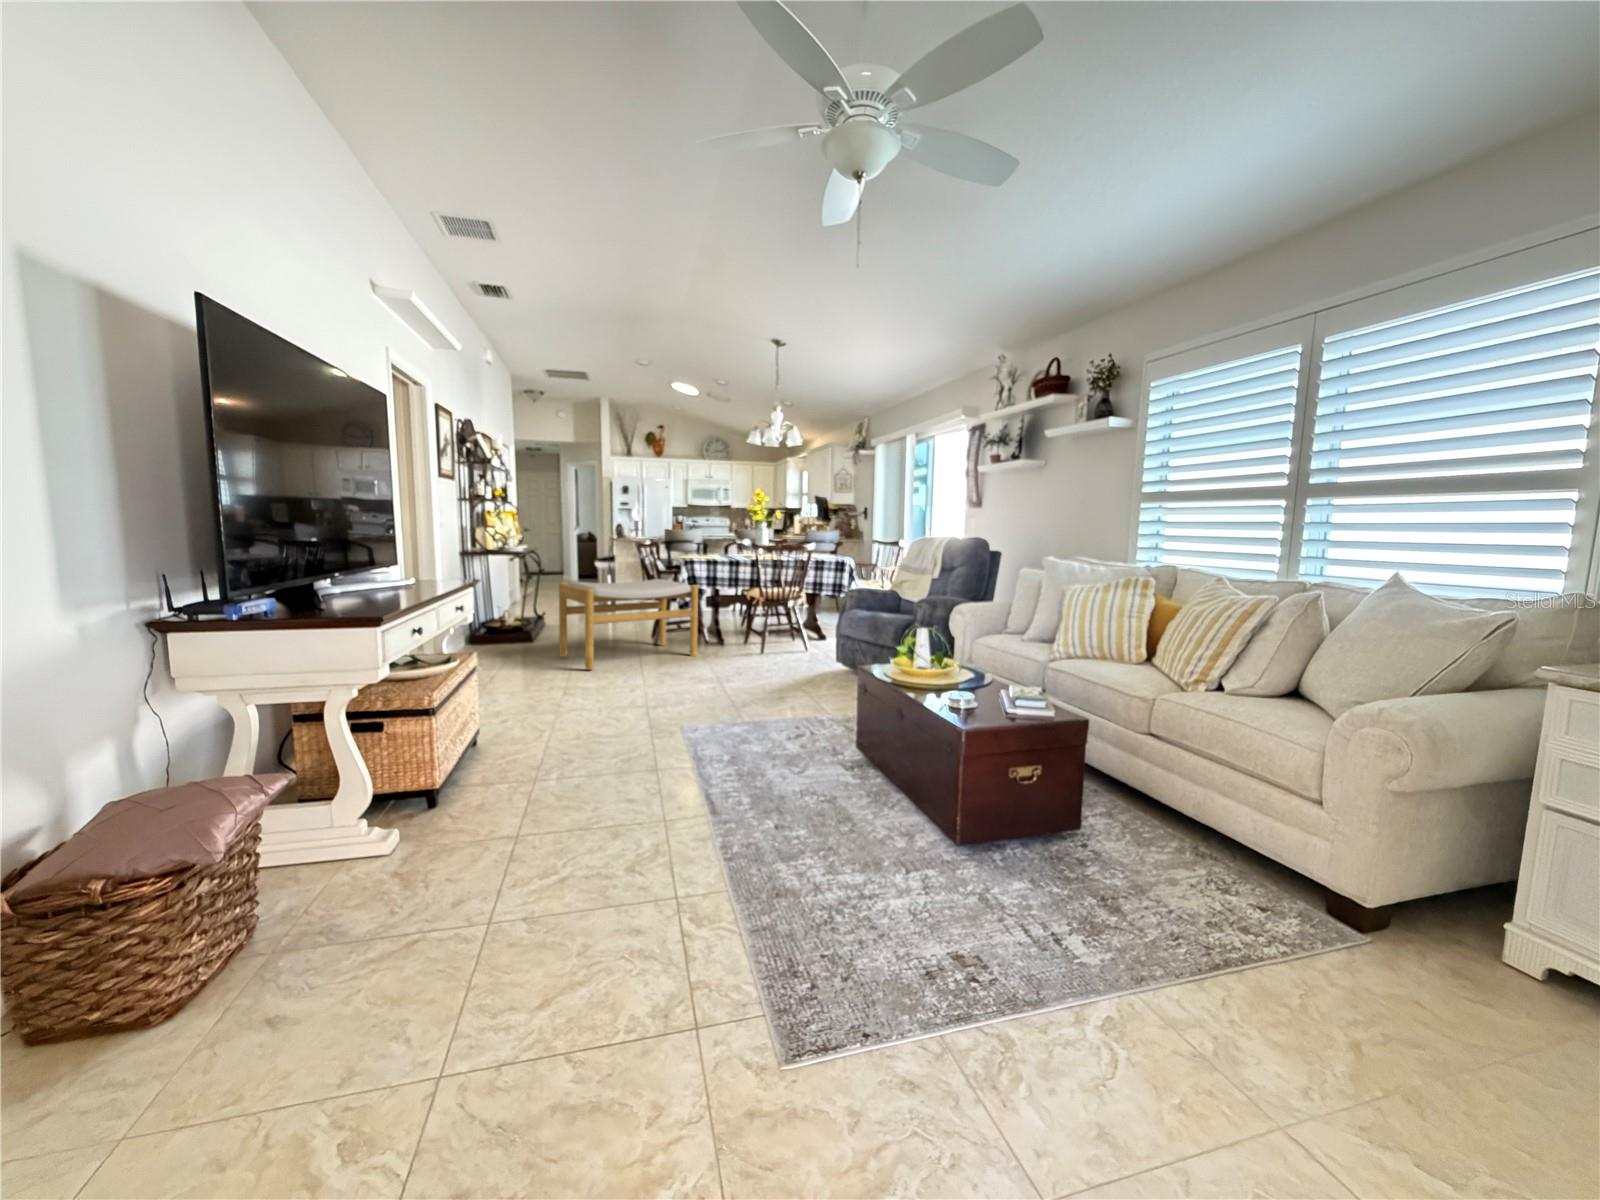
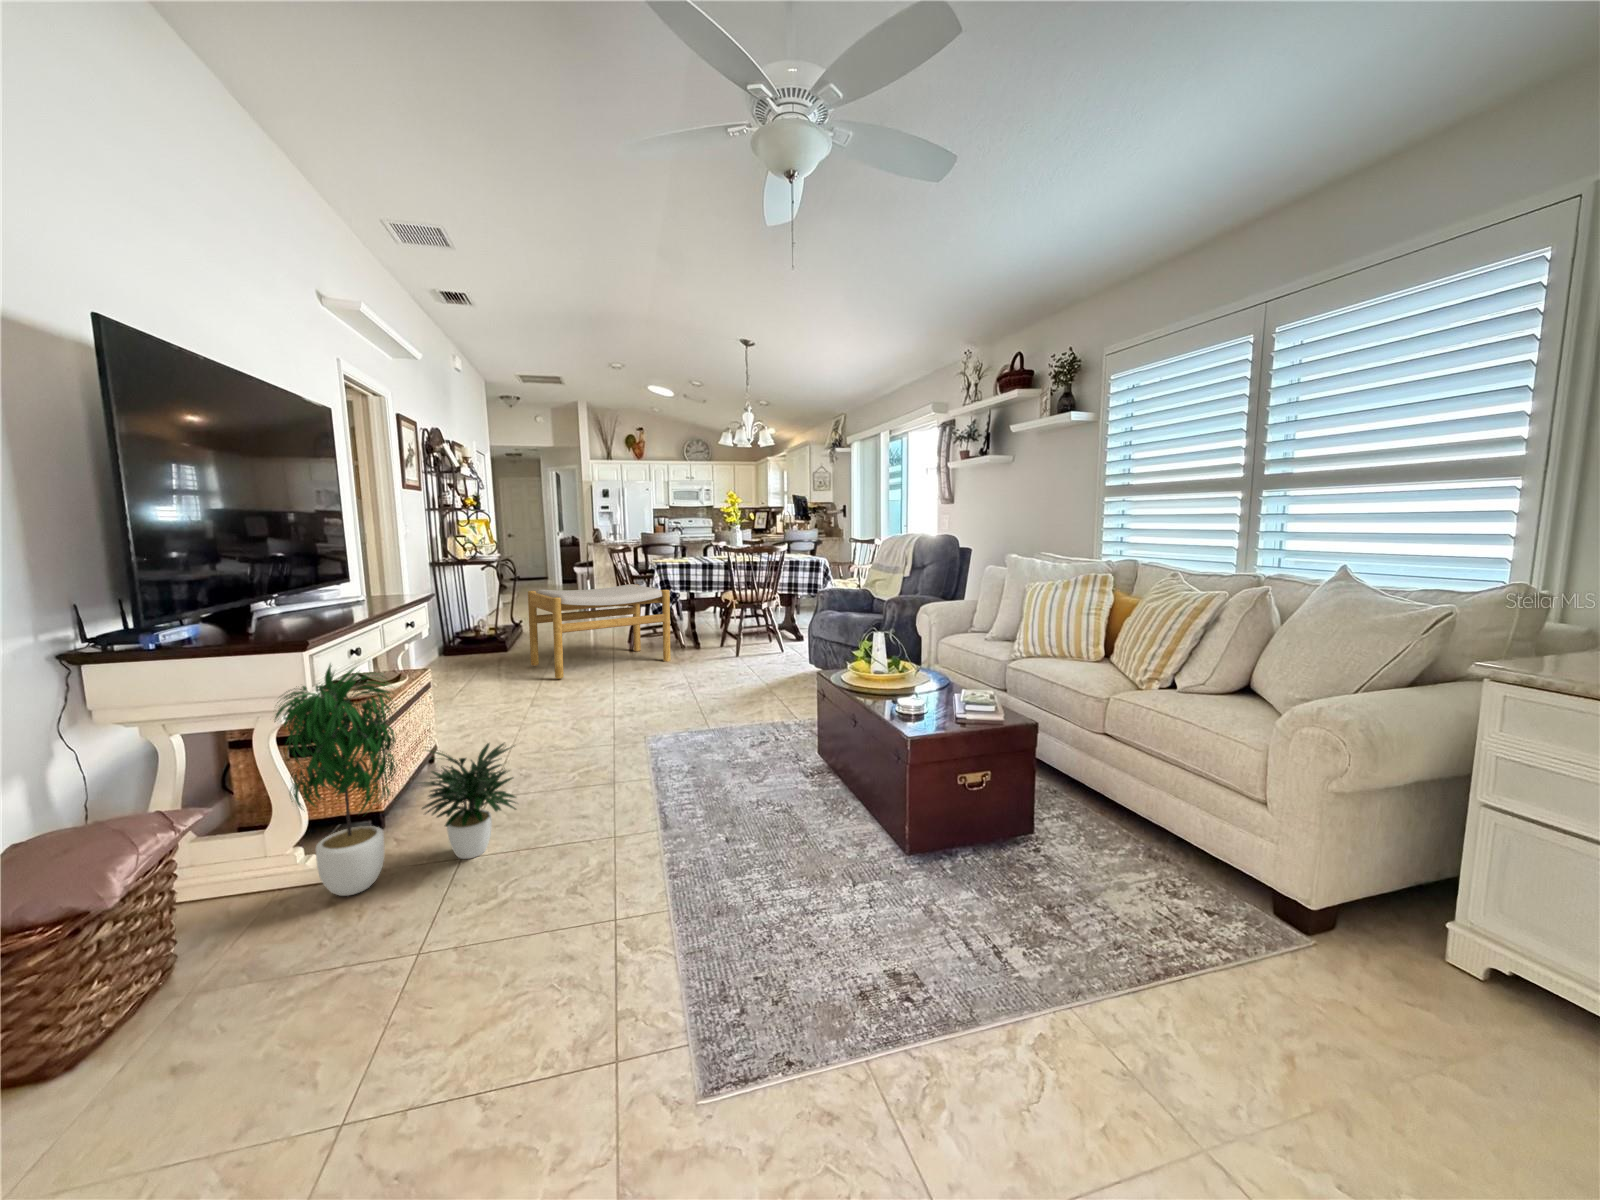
potted plant: none [347,638,574,867] -> present [275,664,516,896]

